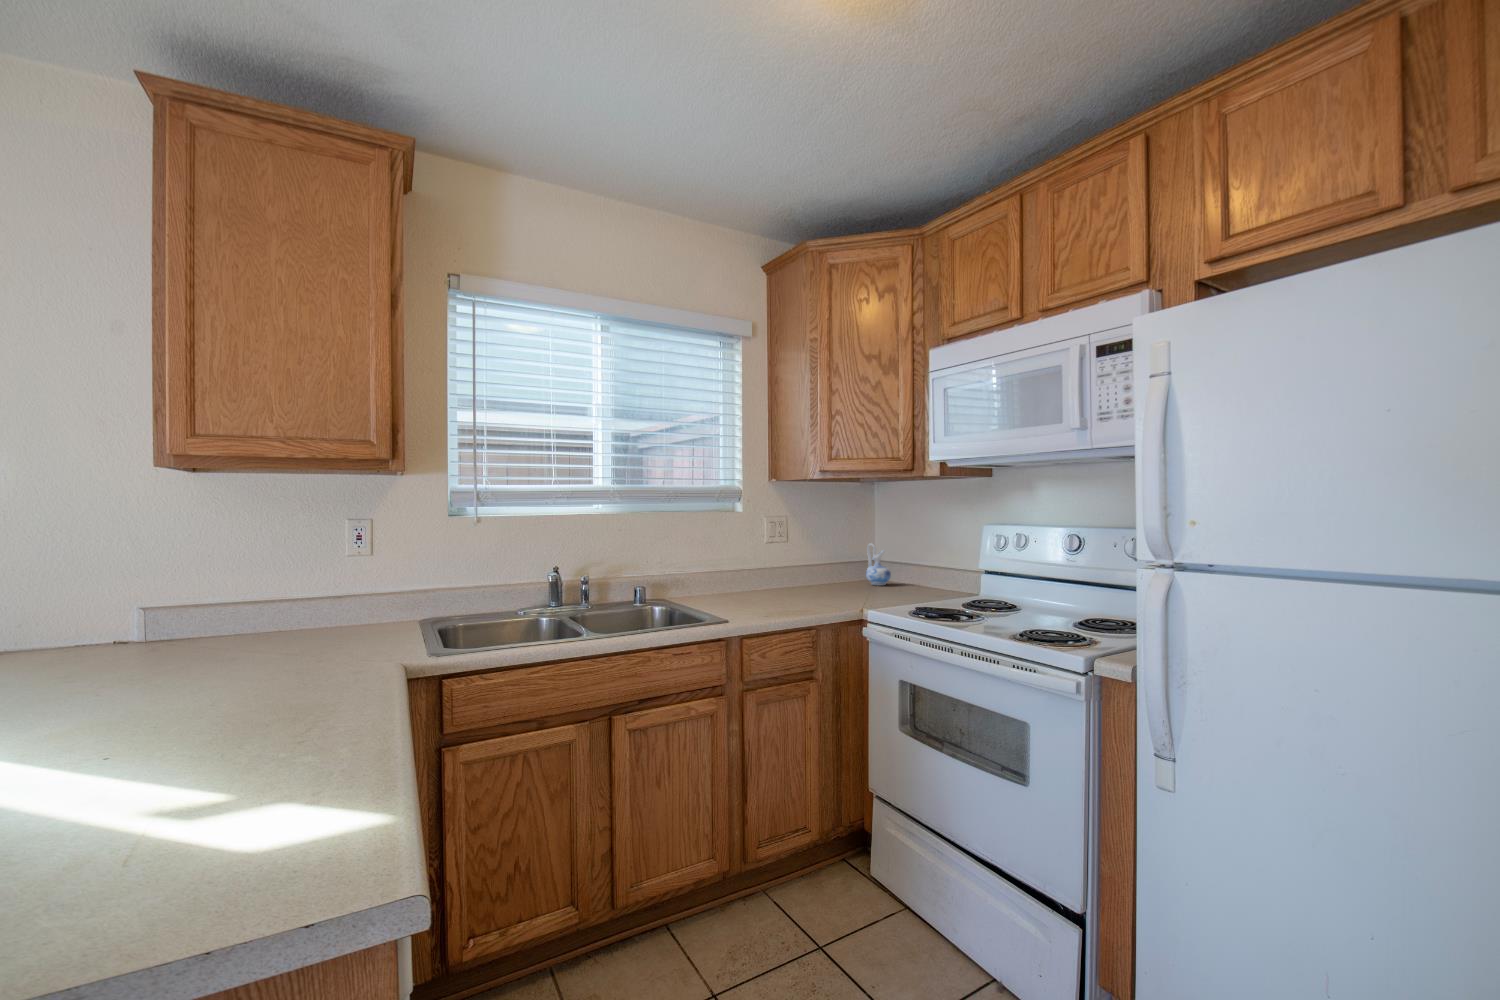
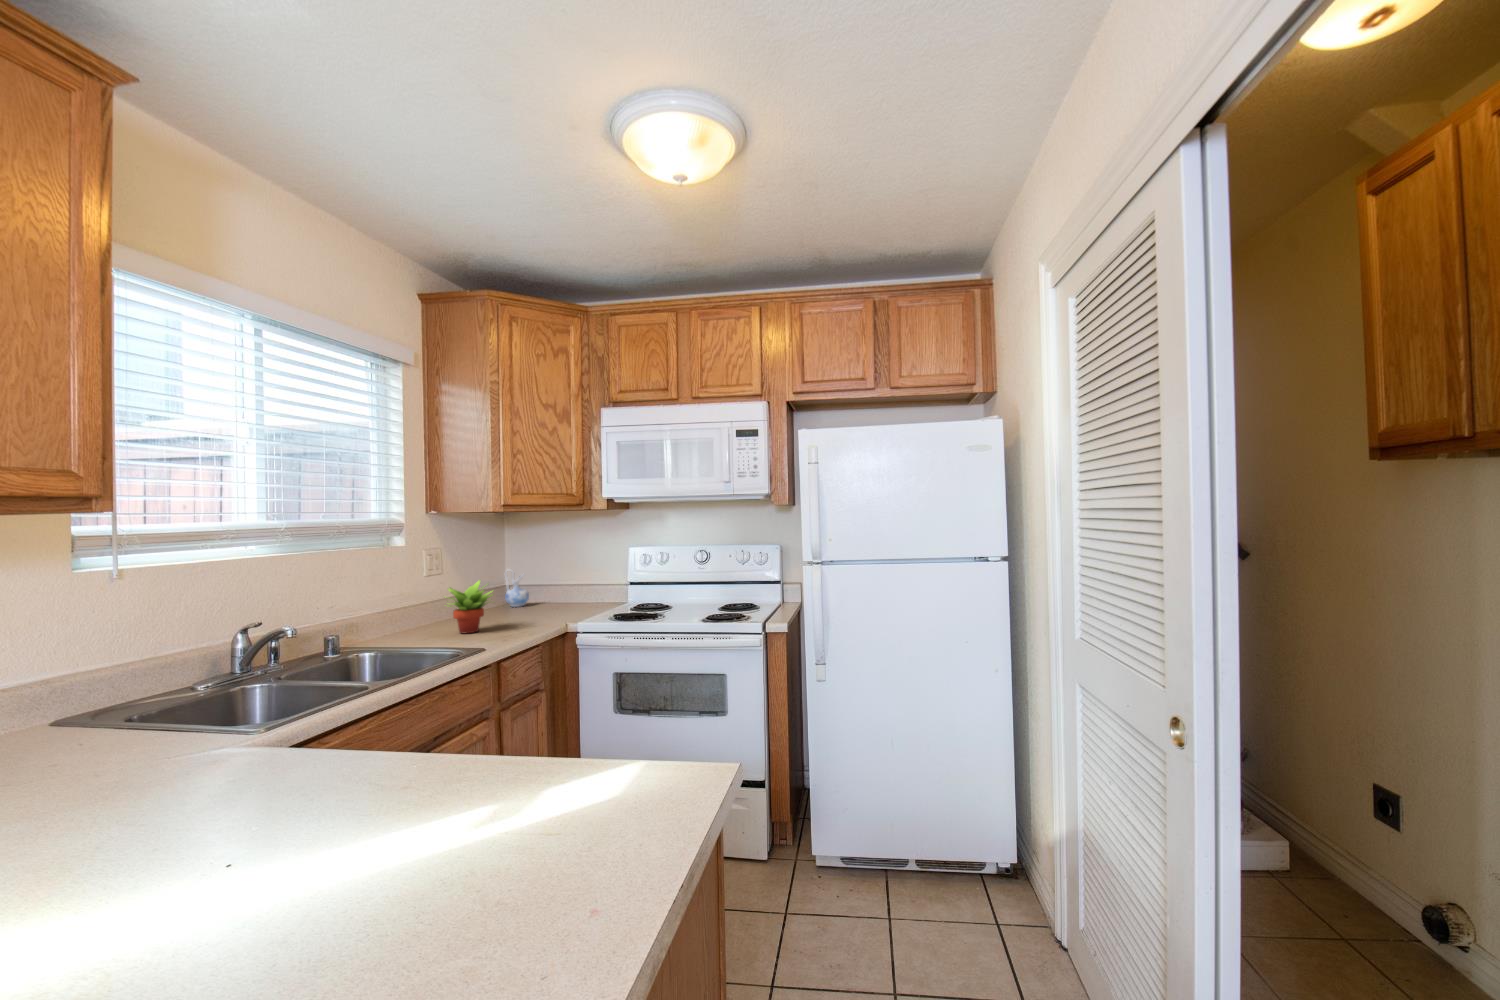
succulent plant: none [739,550,793,603] -> present [448,580,493,633]

